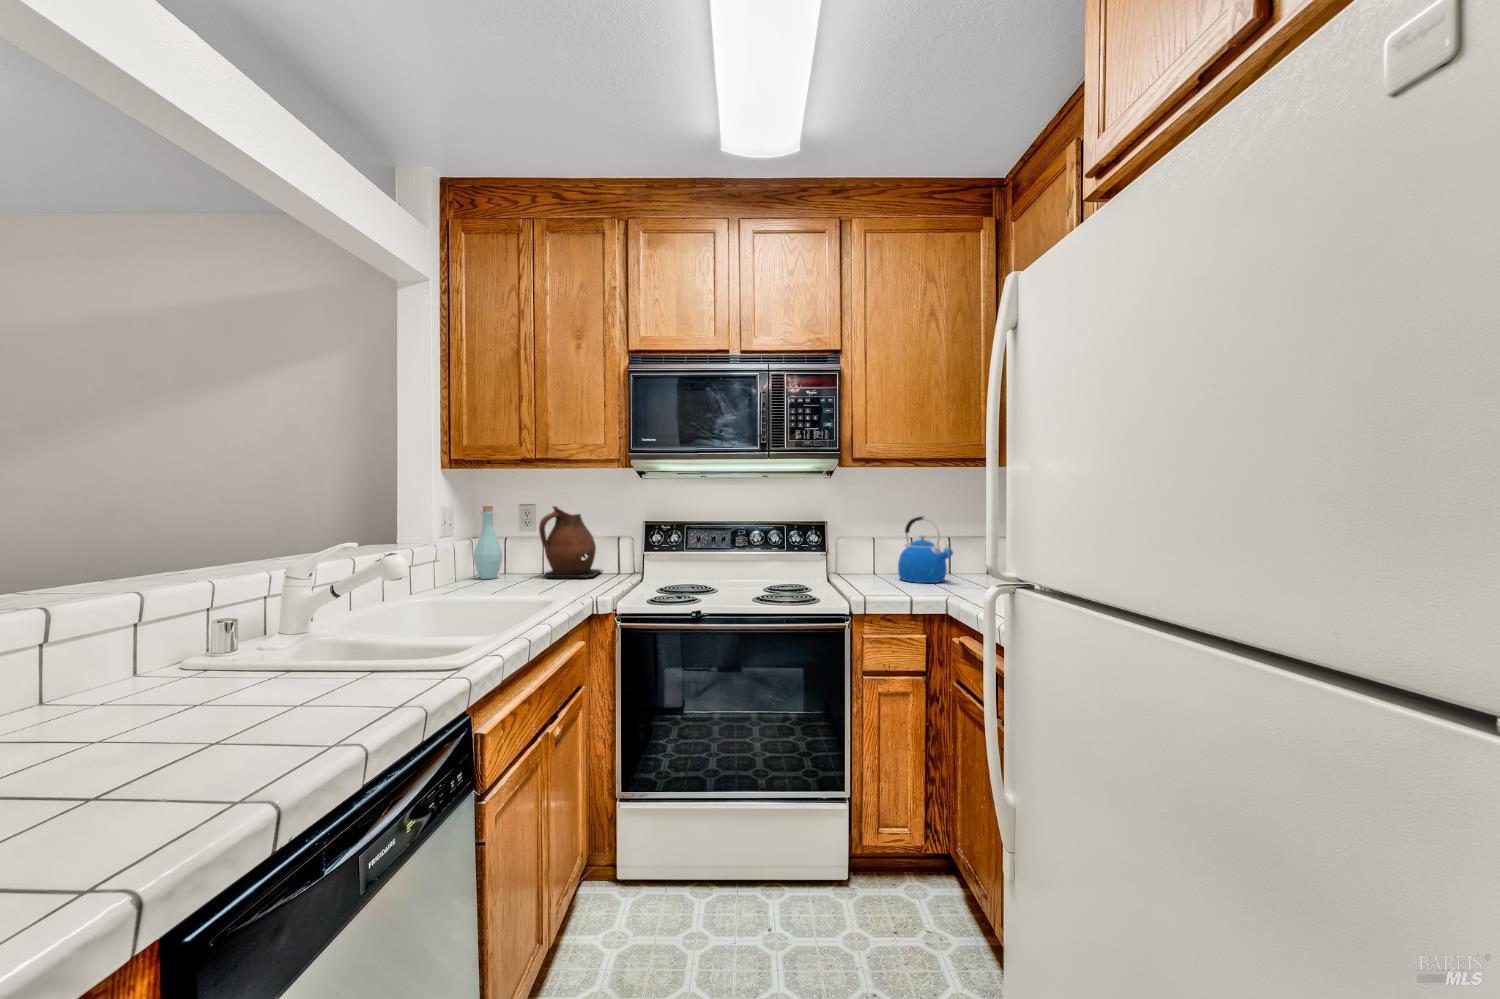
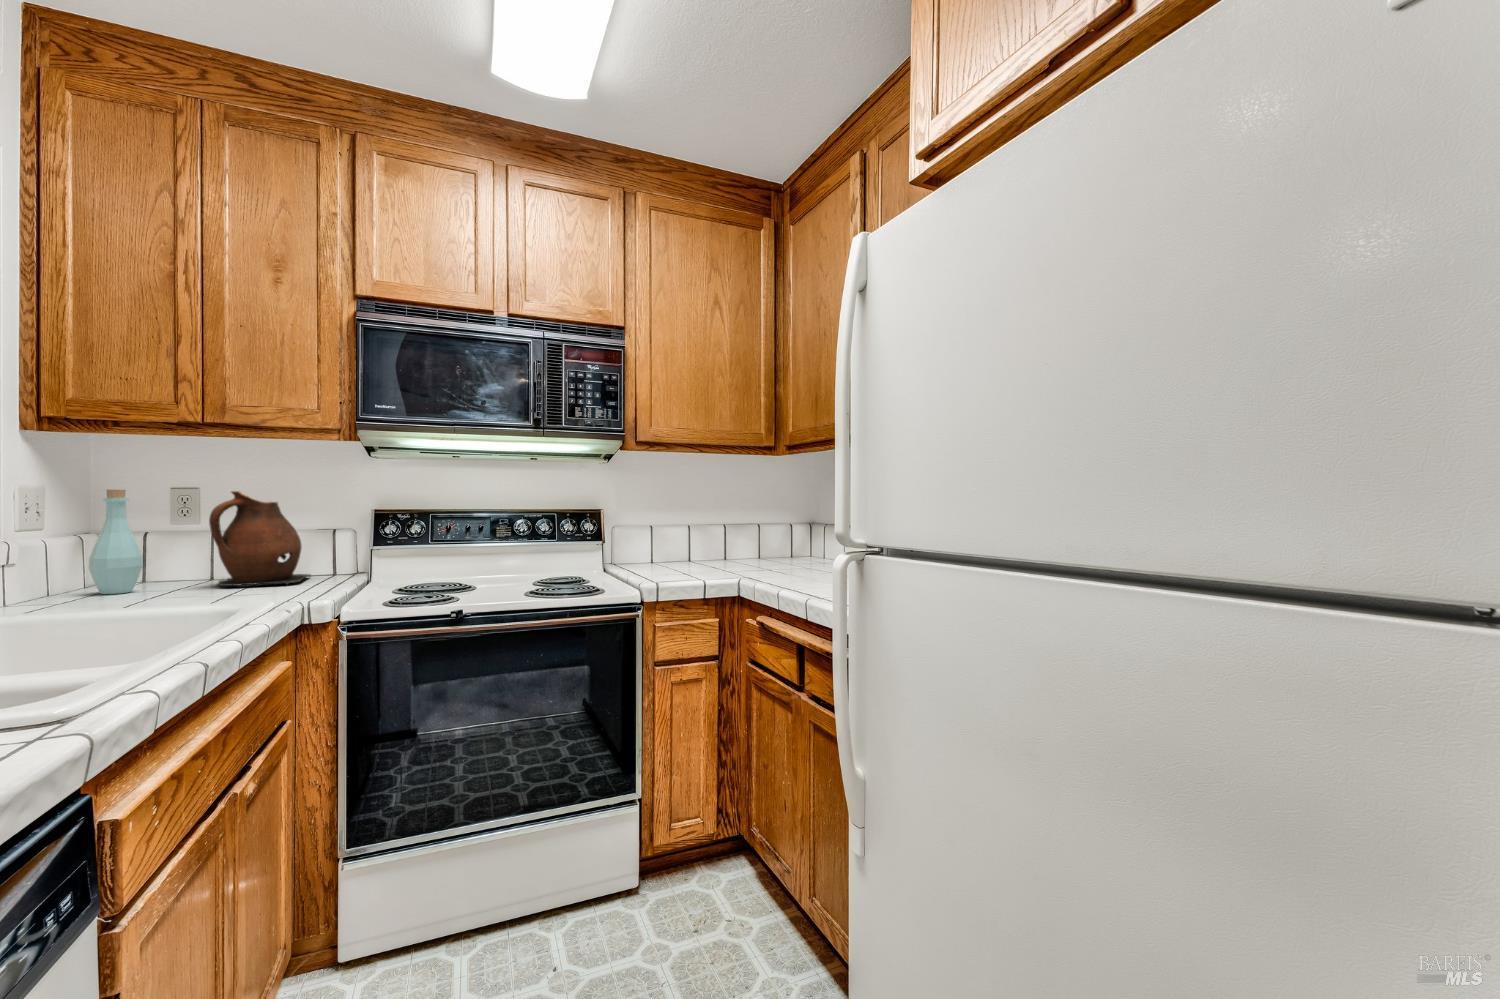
kettle: present [898,516,953,583] -> none [675,503,730,569]

